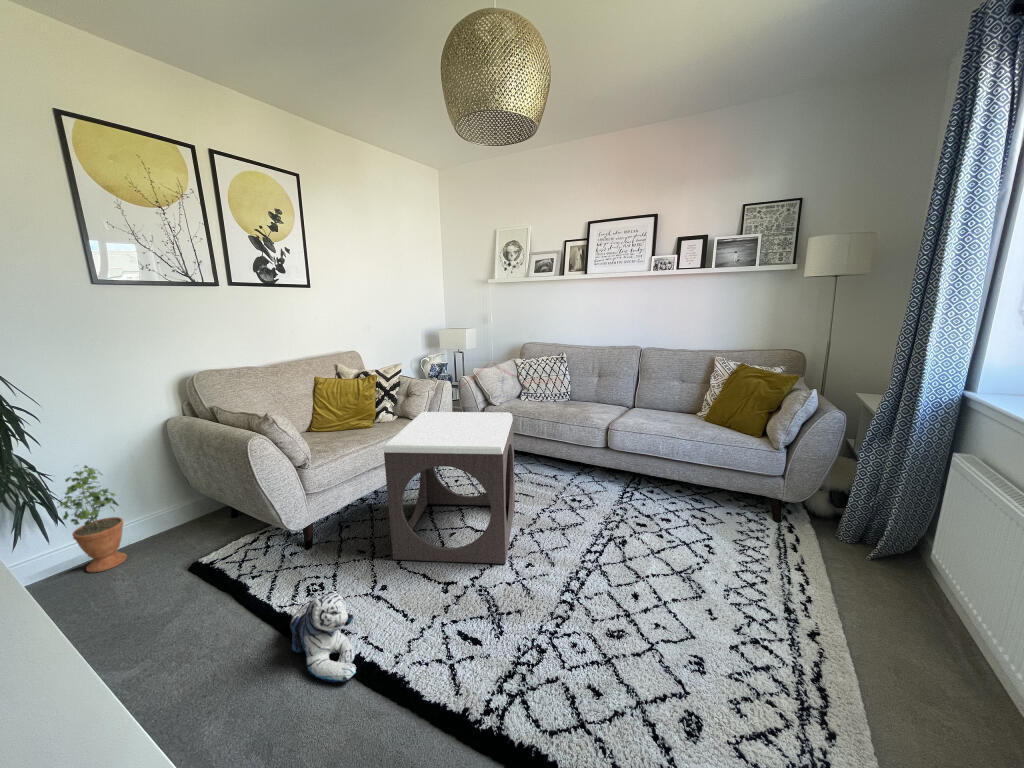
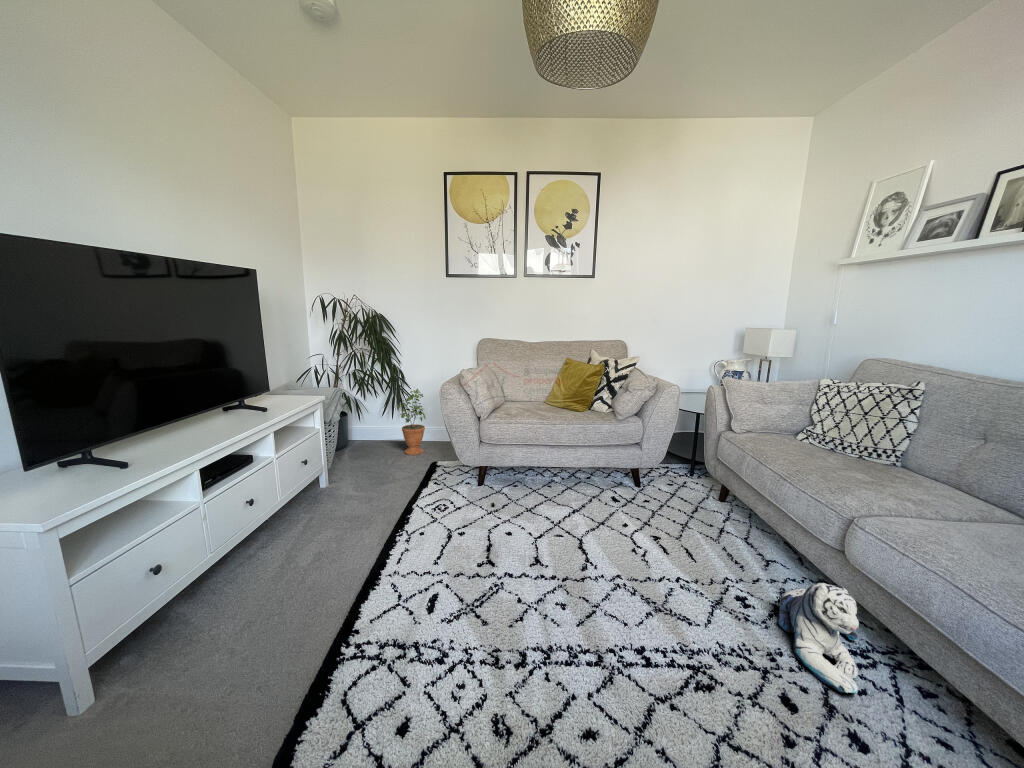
footstool: present [384,412,515,564] -> none [495,403,666,588]
plush toy: present [290,591,356,682] -> present [777,583,859,693]

